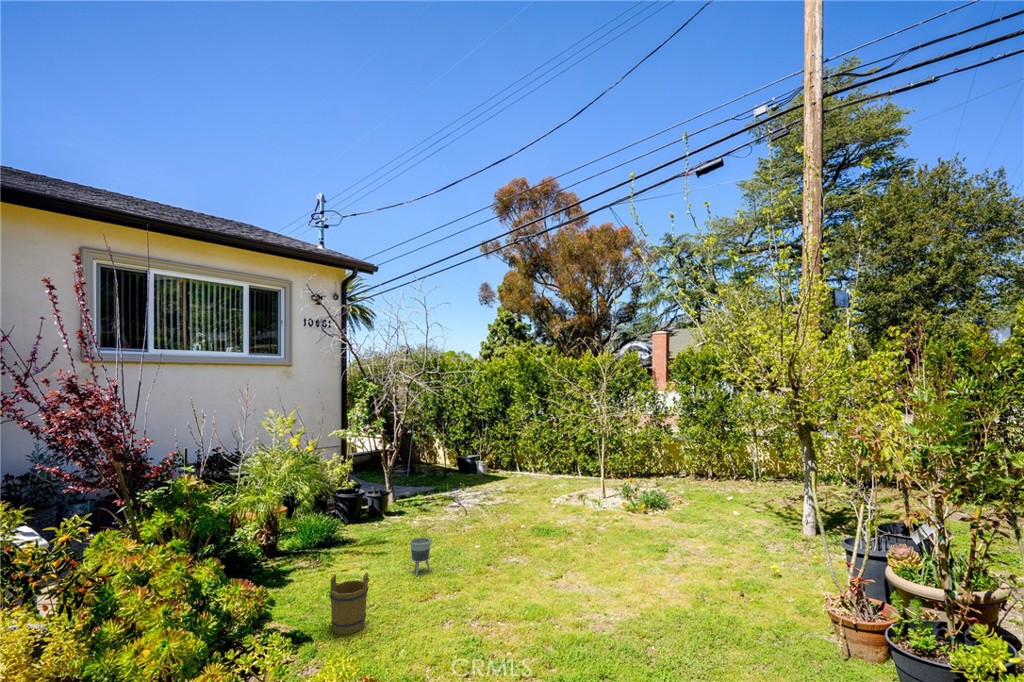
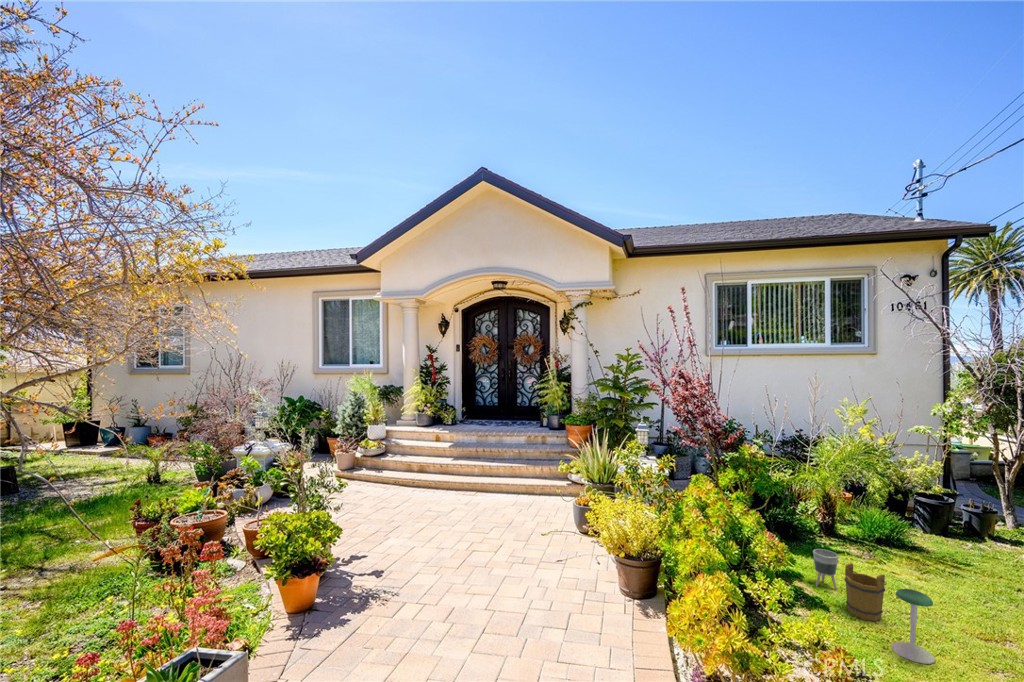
planter: present [410,538,431,576] -> present [813,549,838,590]
stool: none [388,574,425,652] -> present [891,589,935,664]

